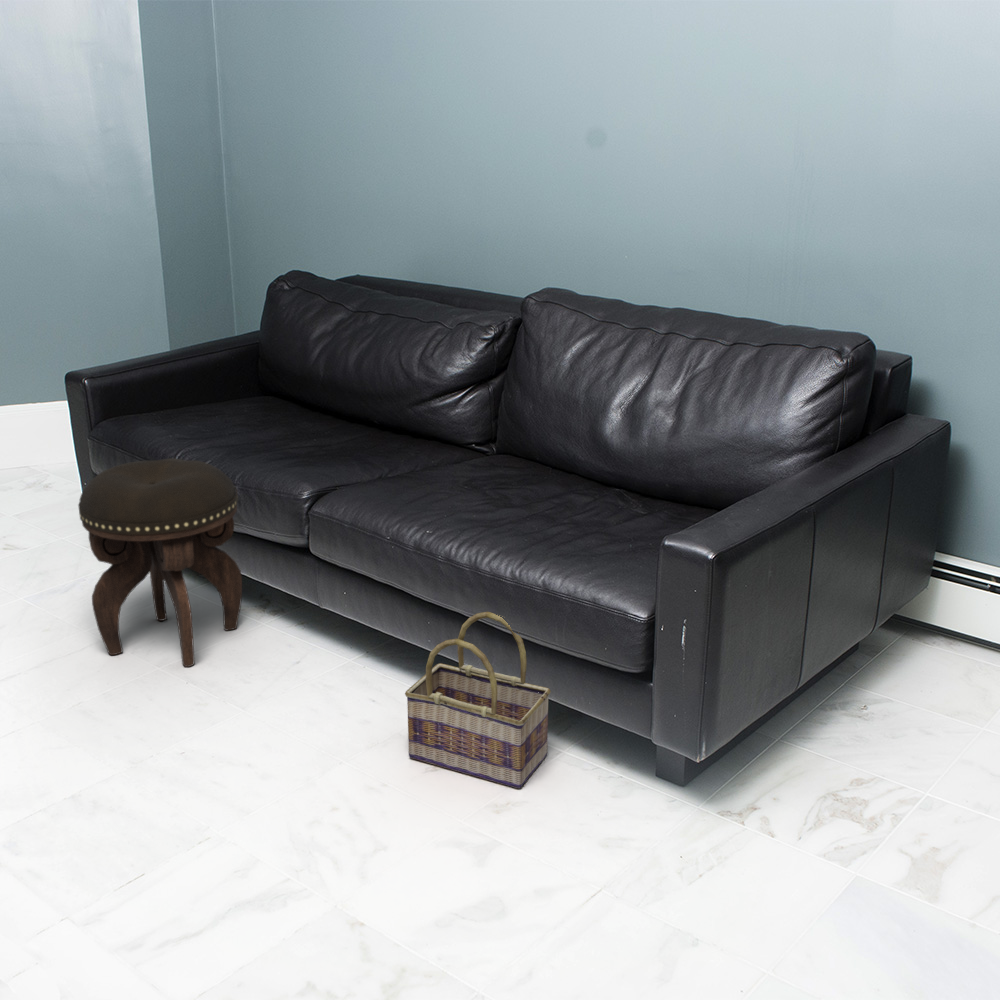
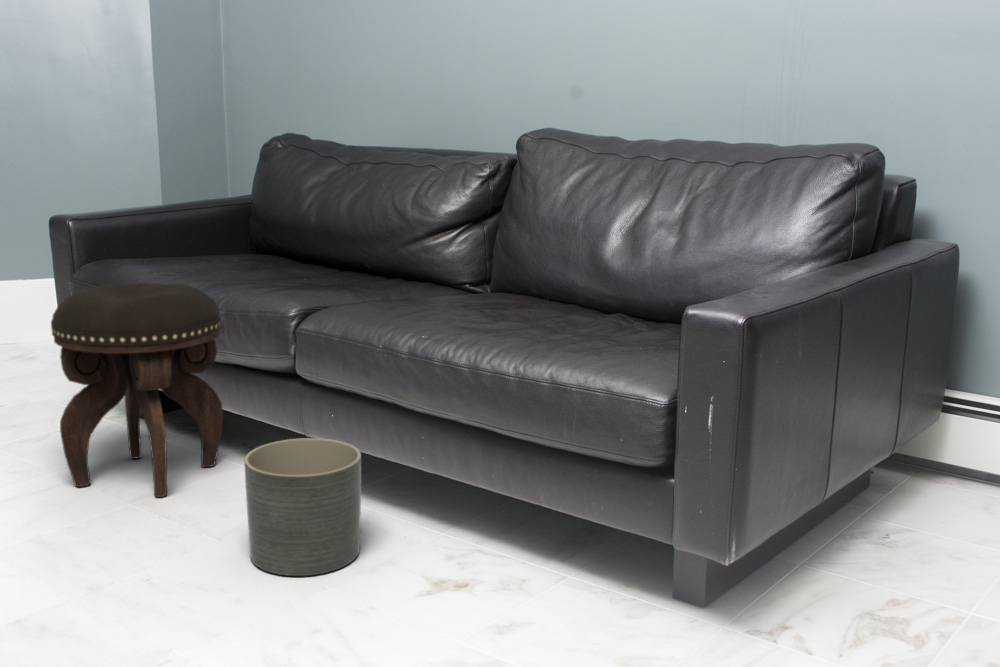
basket: present [405,612,551,788] -> none [396,415,556,607]
planter: none [266,623,373,756] -> present [245,438,361,576]

